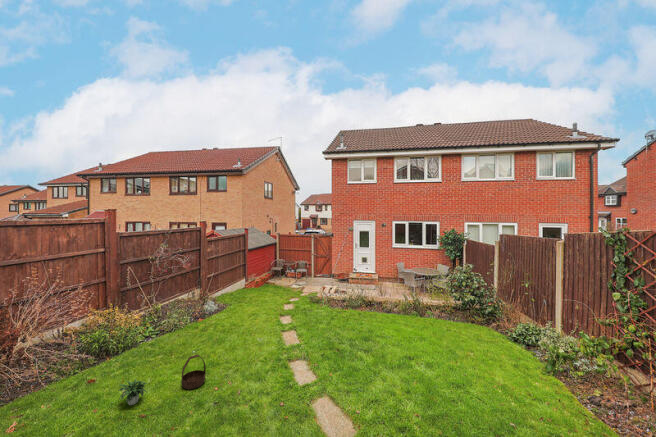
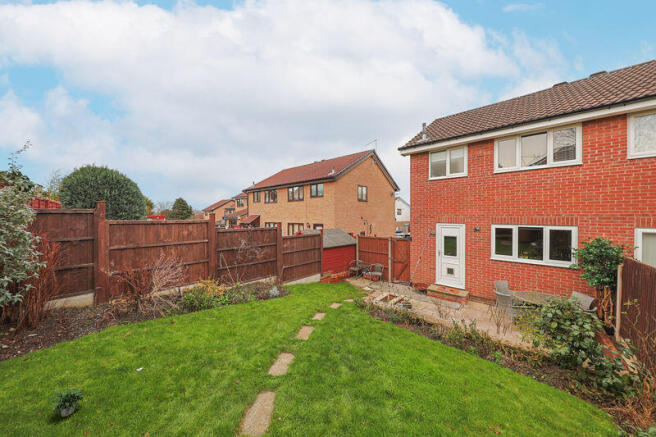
basket: present [181,355,206,389] -> none [113,376,145,417]

